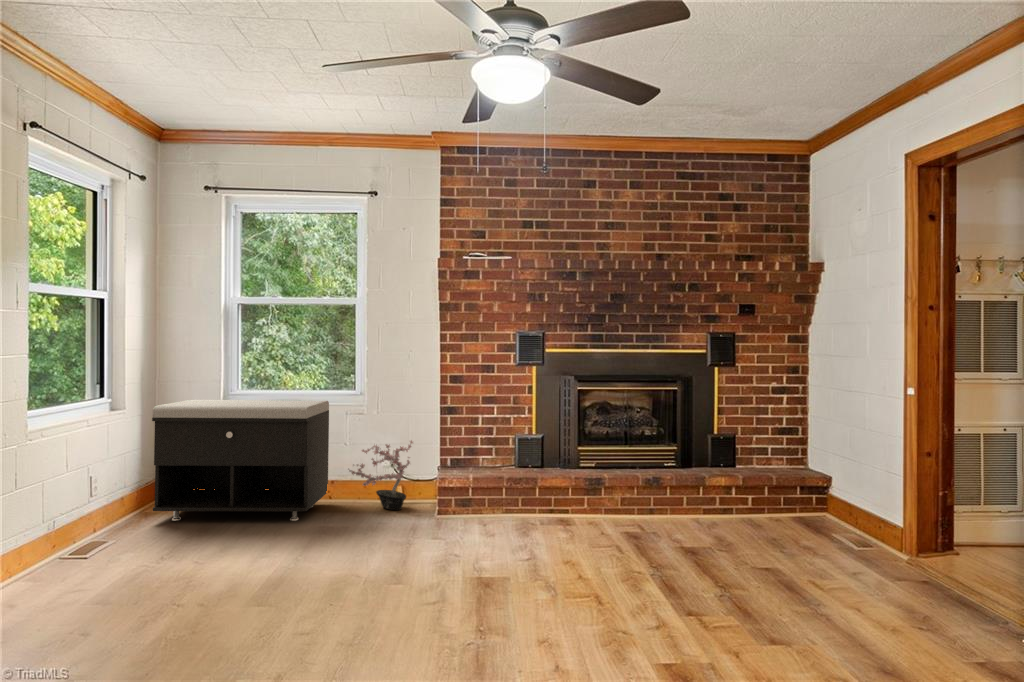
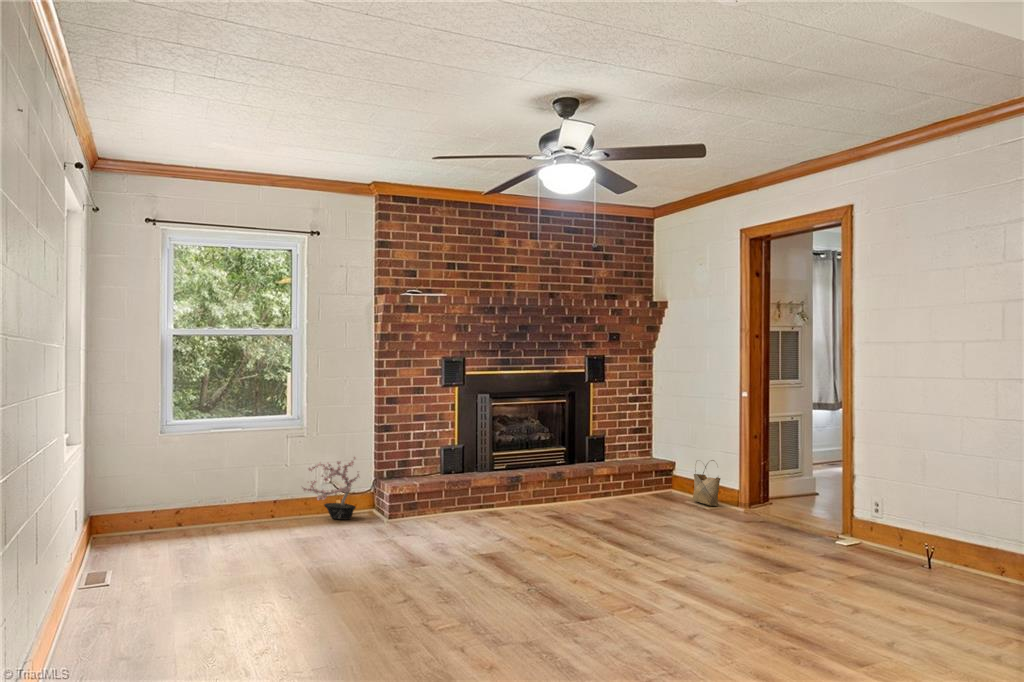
storage bench: present [152,400,329,521] -> none [130,425,284,549]
woven basket: none [846,476,887,545] -> present [692,460,720,506]

